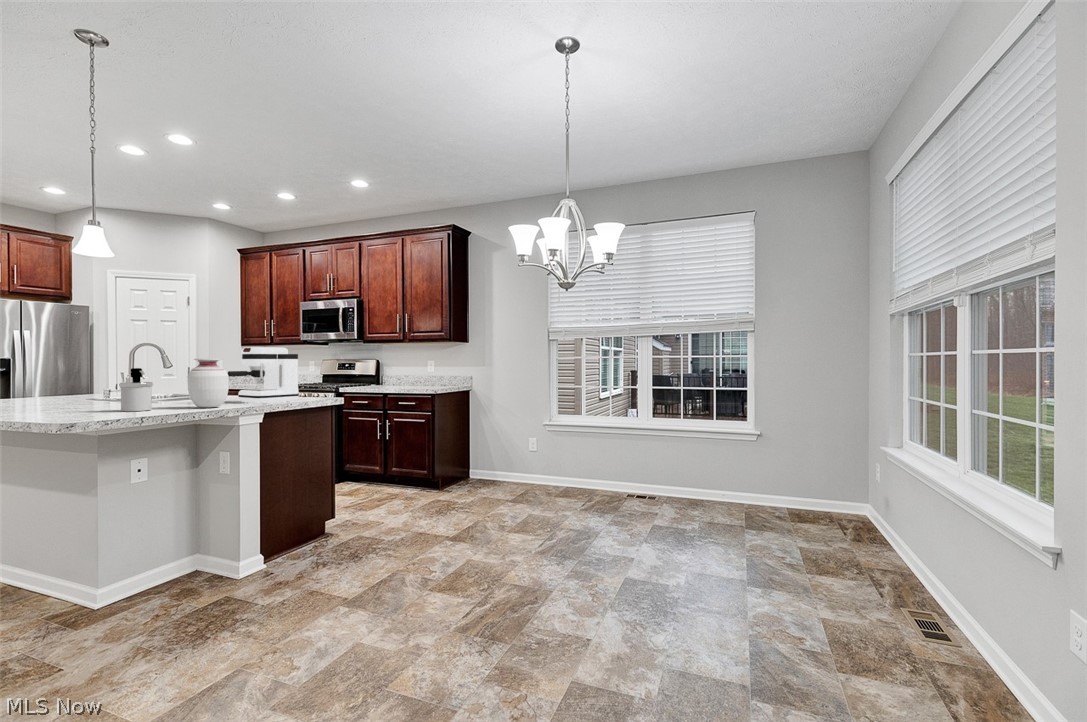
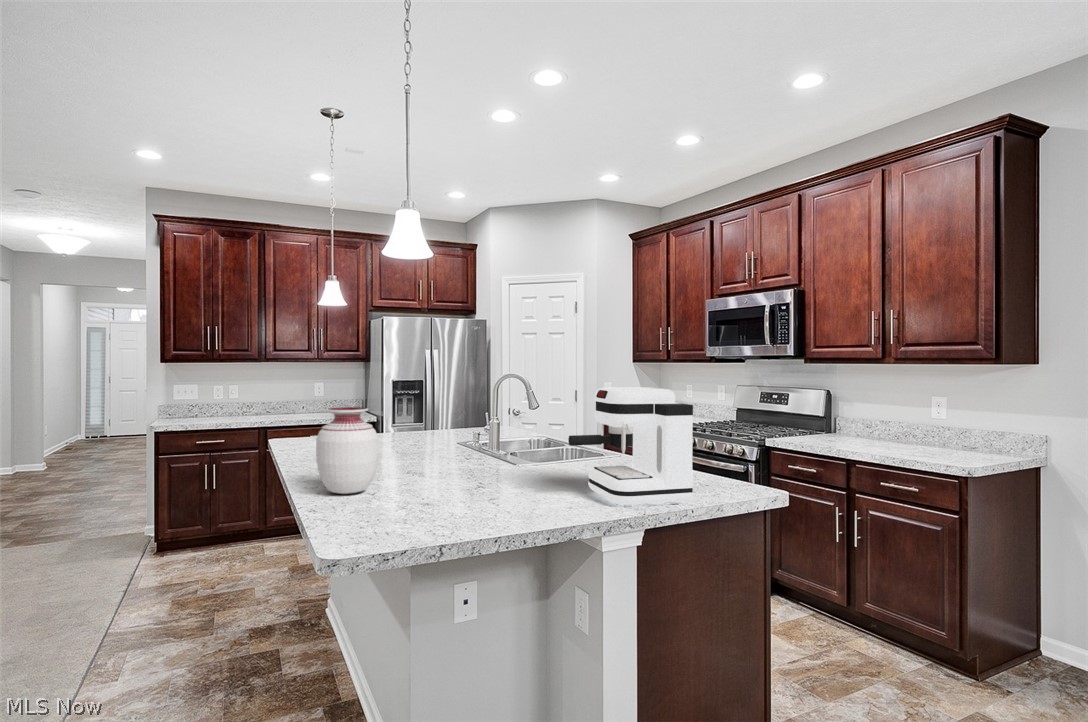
vase: present [188,359,229,408] -> present [316,407,378,494]
soap dispenser: present [120,368,153,411] -> none [384,436,433,521]

